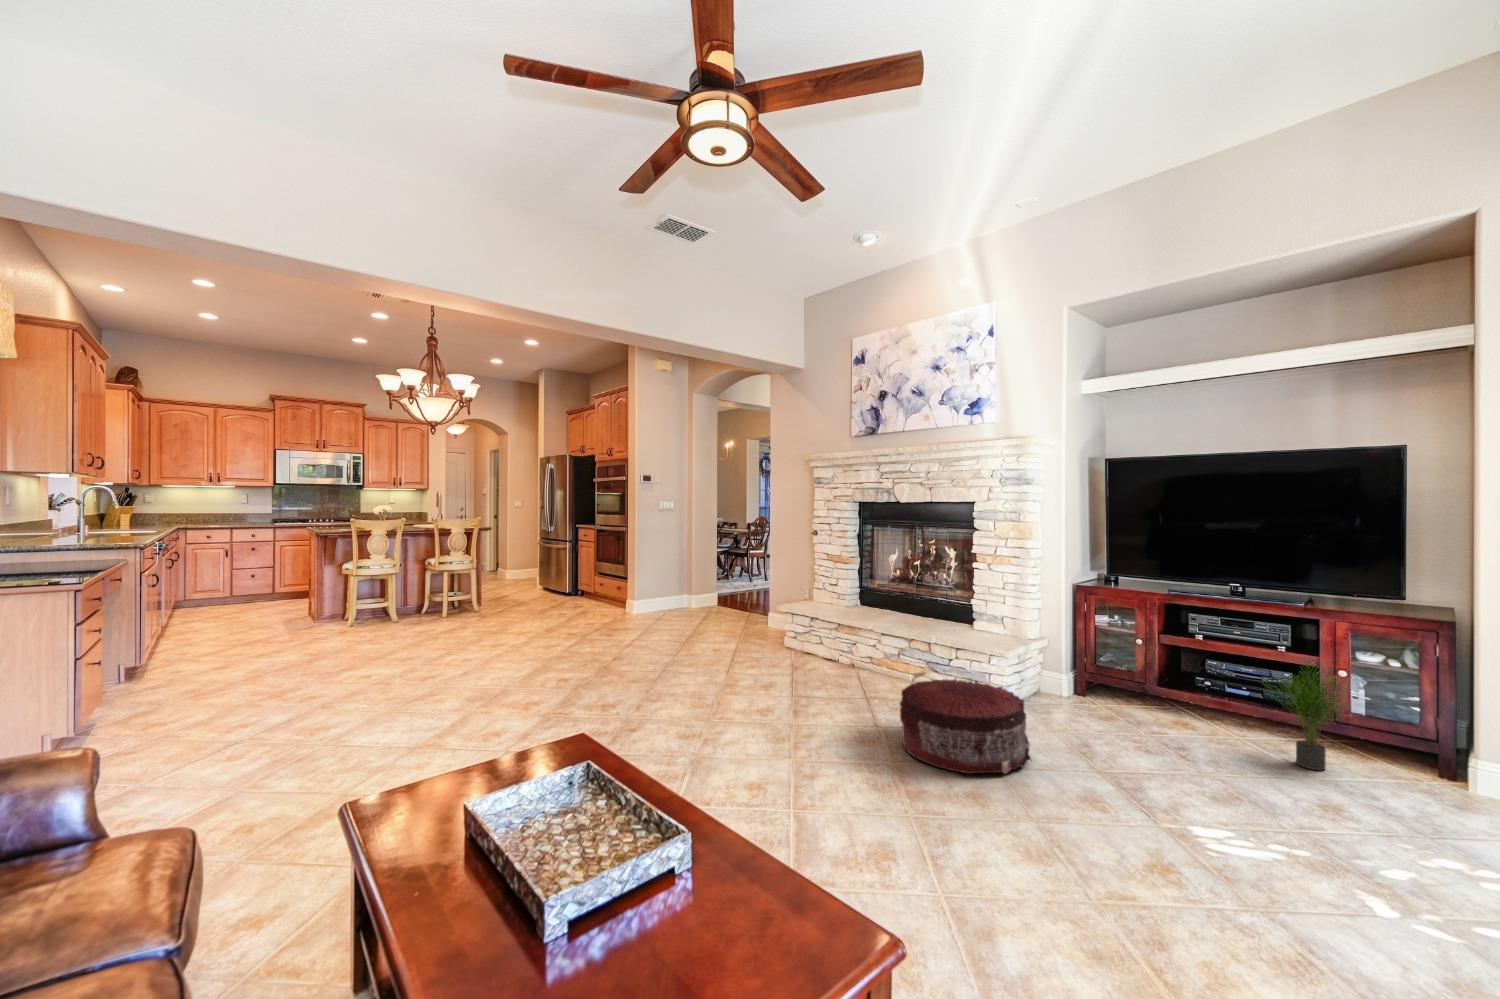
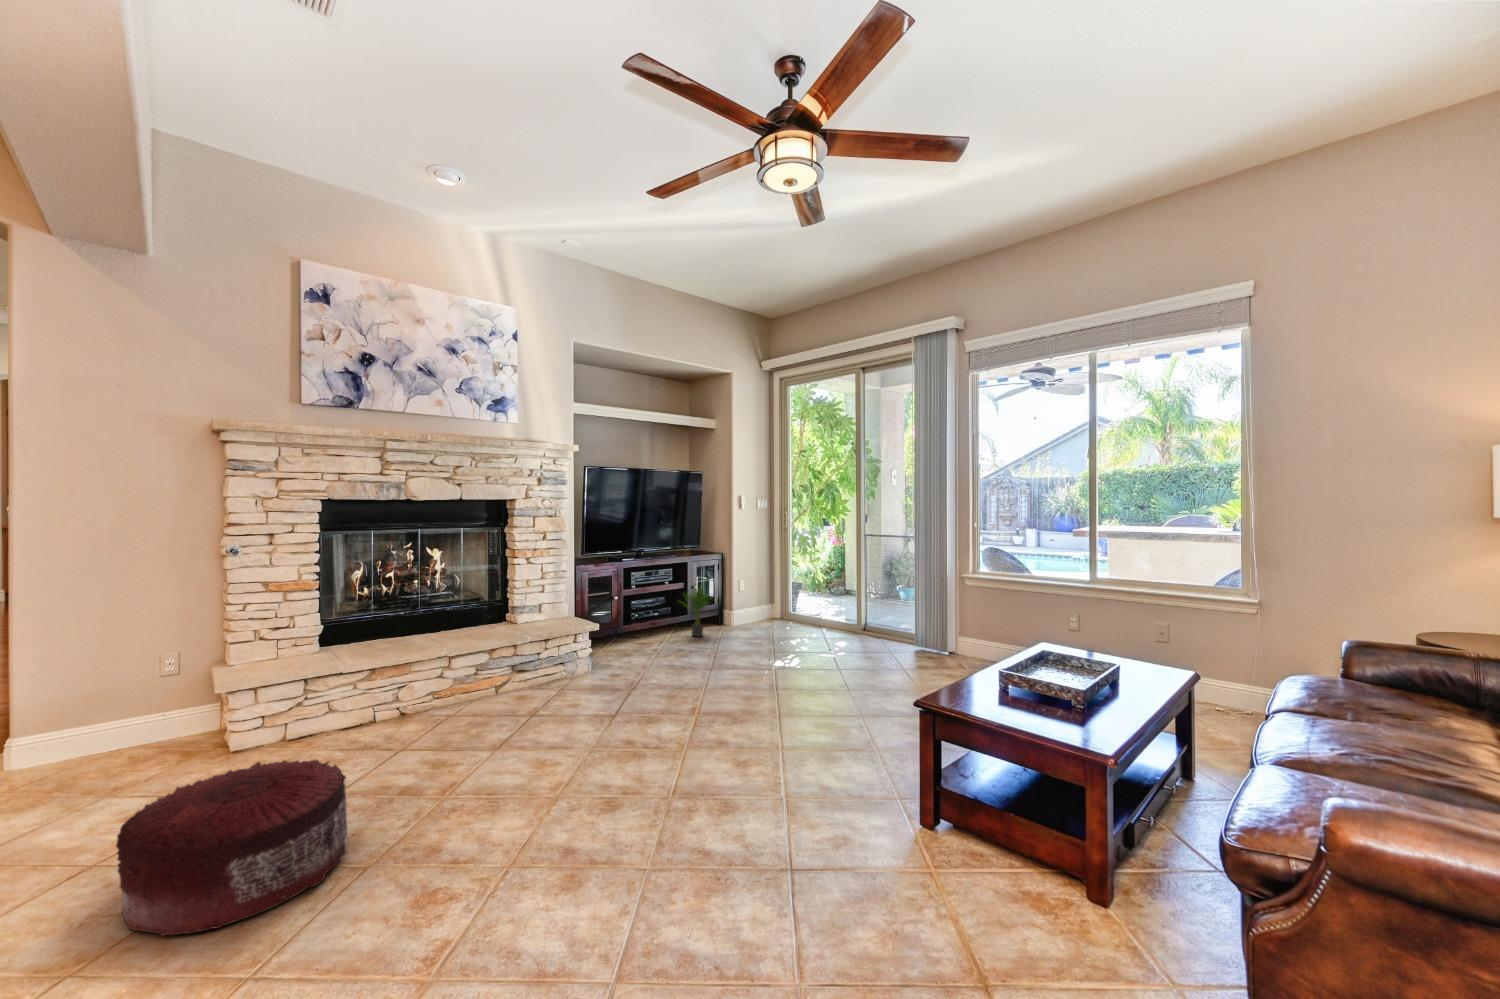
pouf: present [899,679,1031,774] -> present [116,760,348,936]

